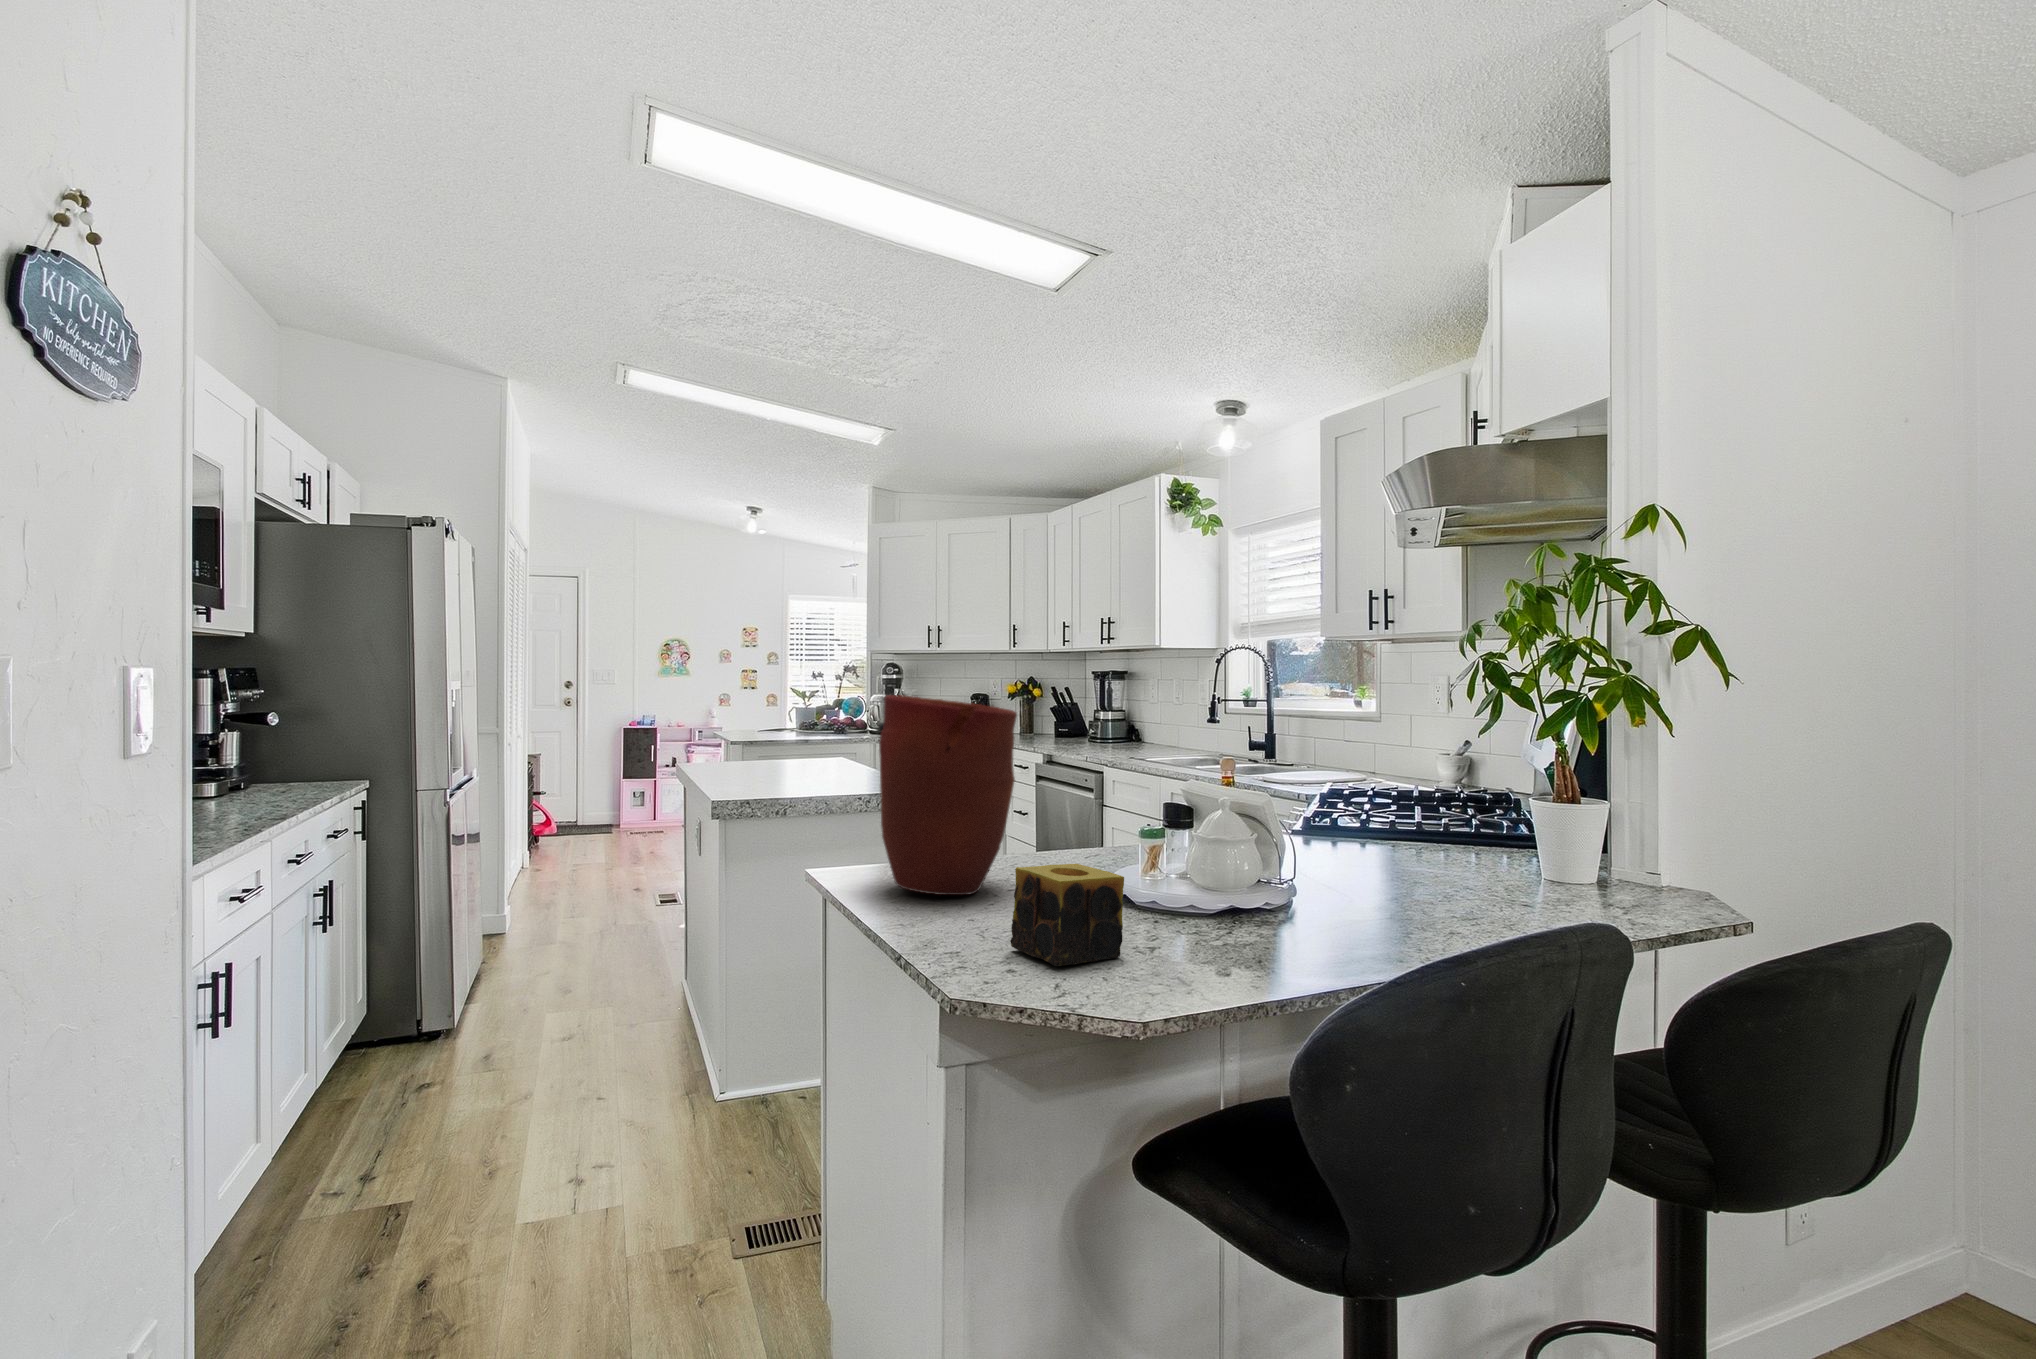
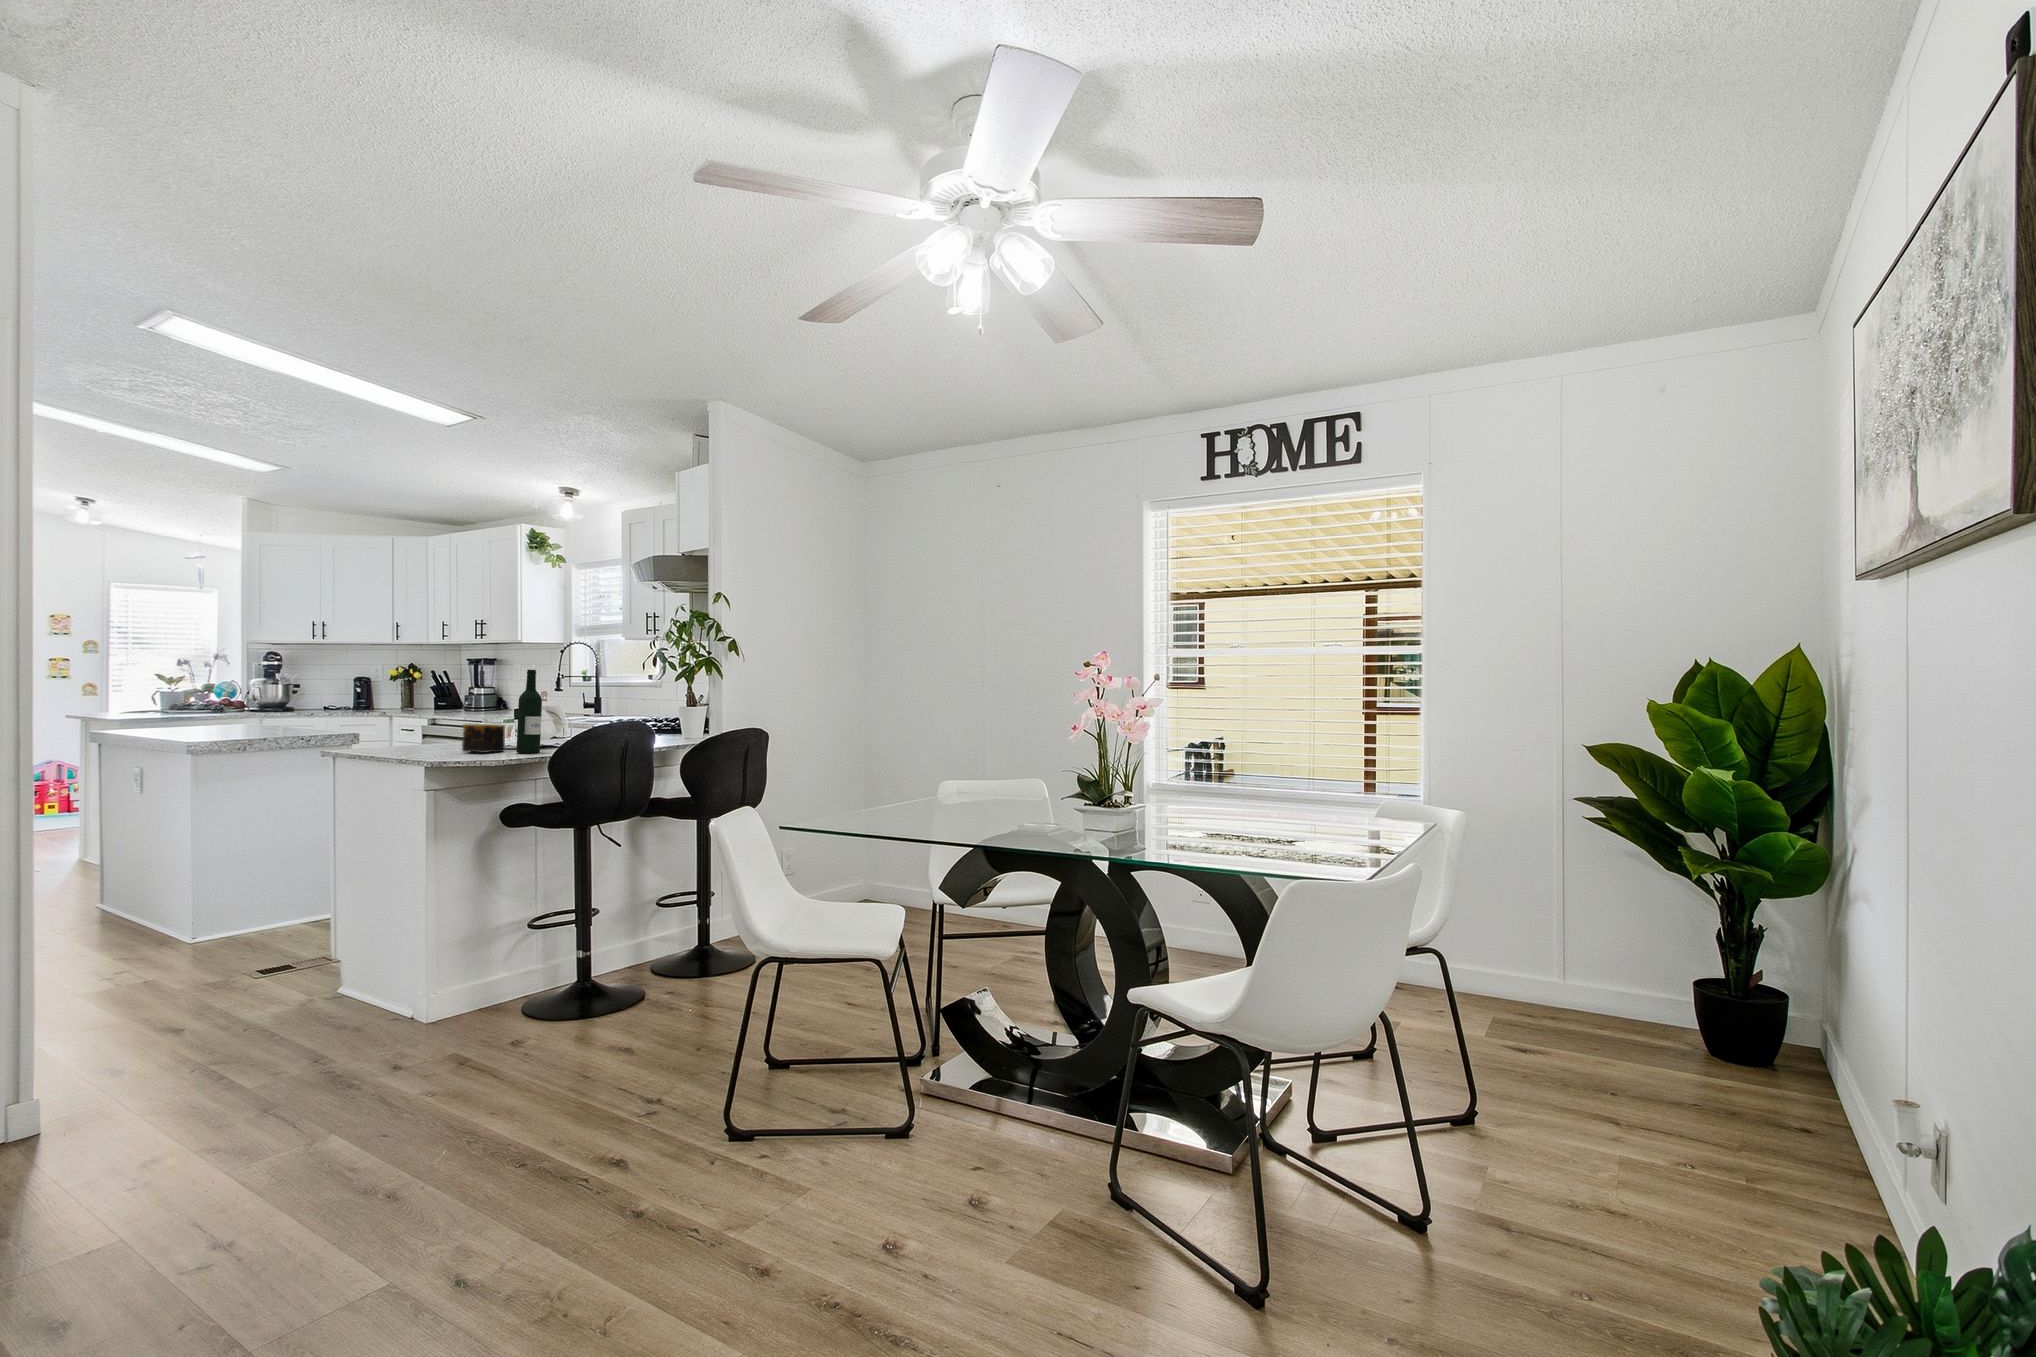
vase: present [879,695,1017,895] -> none [388,667,455,747]
wine bottle: none [1154,712,1229,987] -> present [516,670,542,753]

